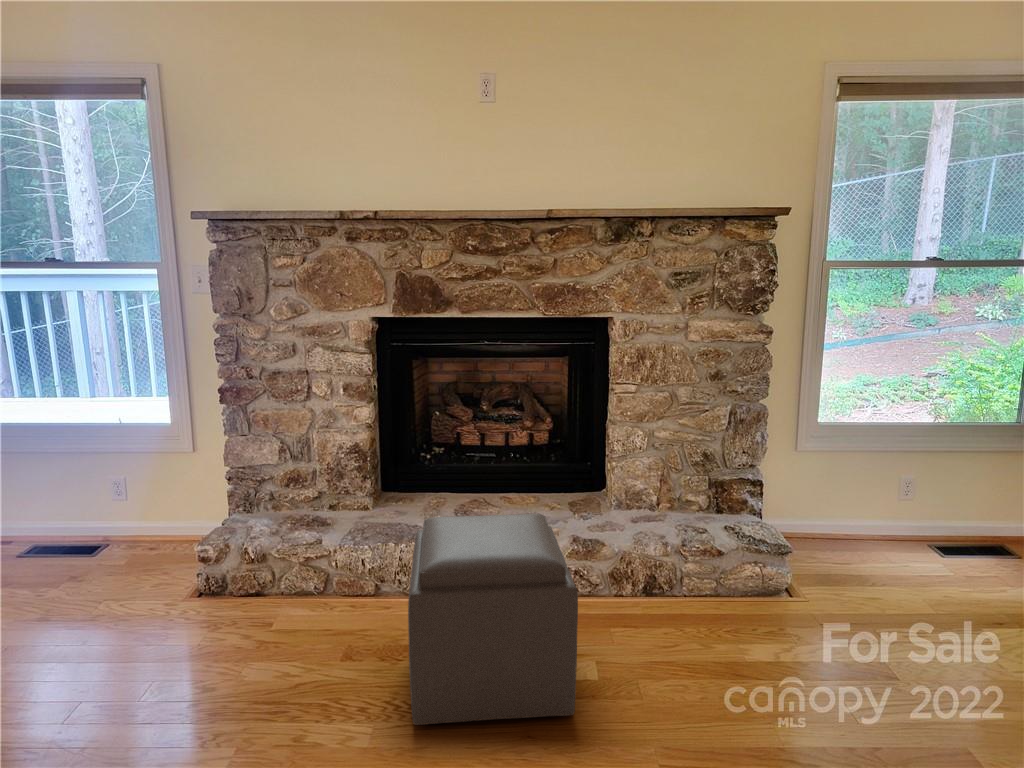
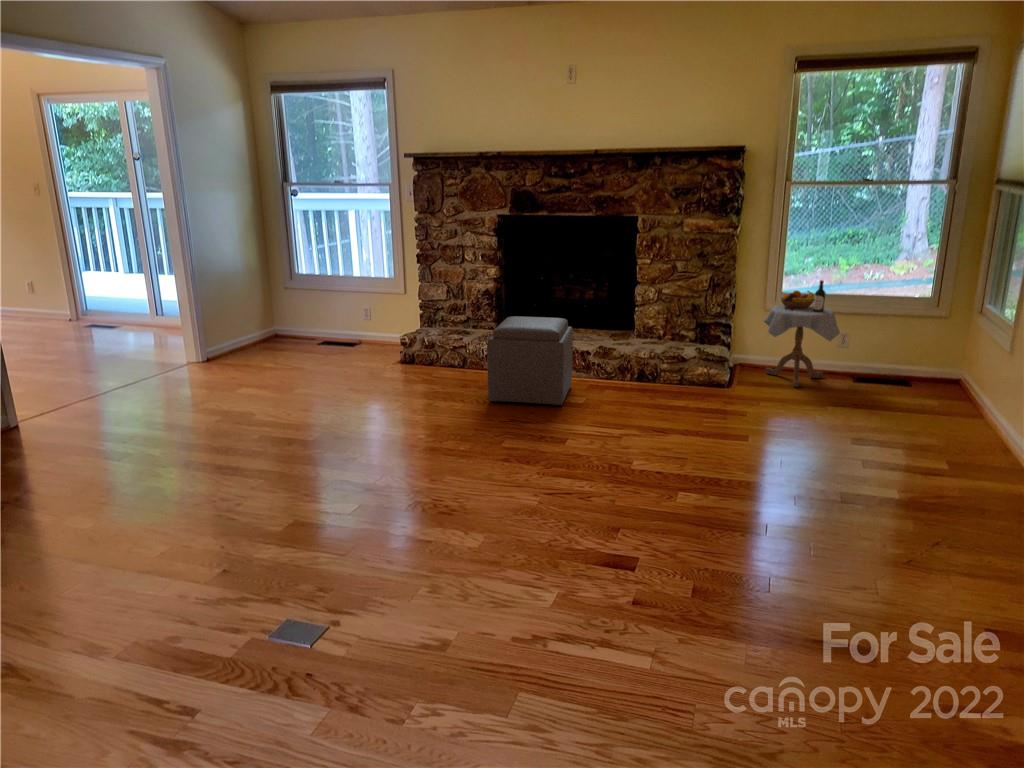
side table: none [809,412,950,583] -> present [764,280,840,387]

